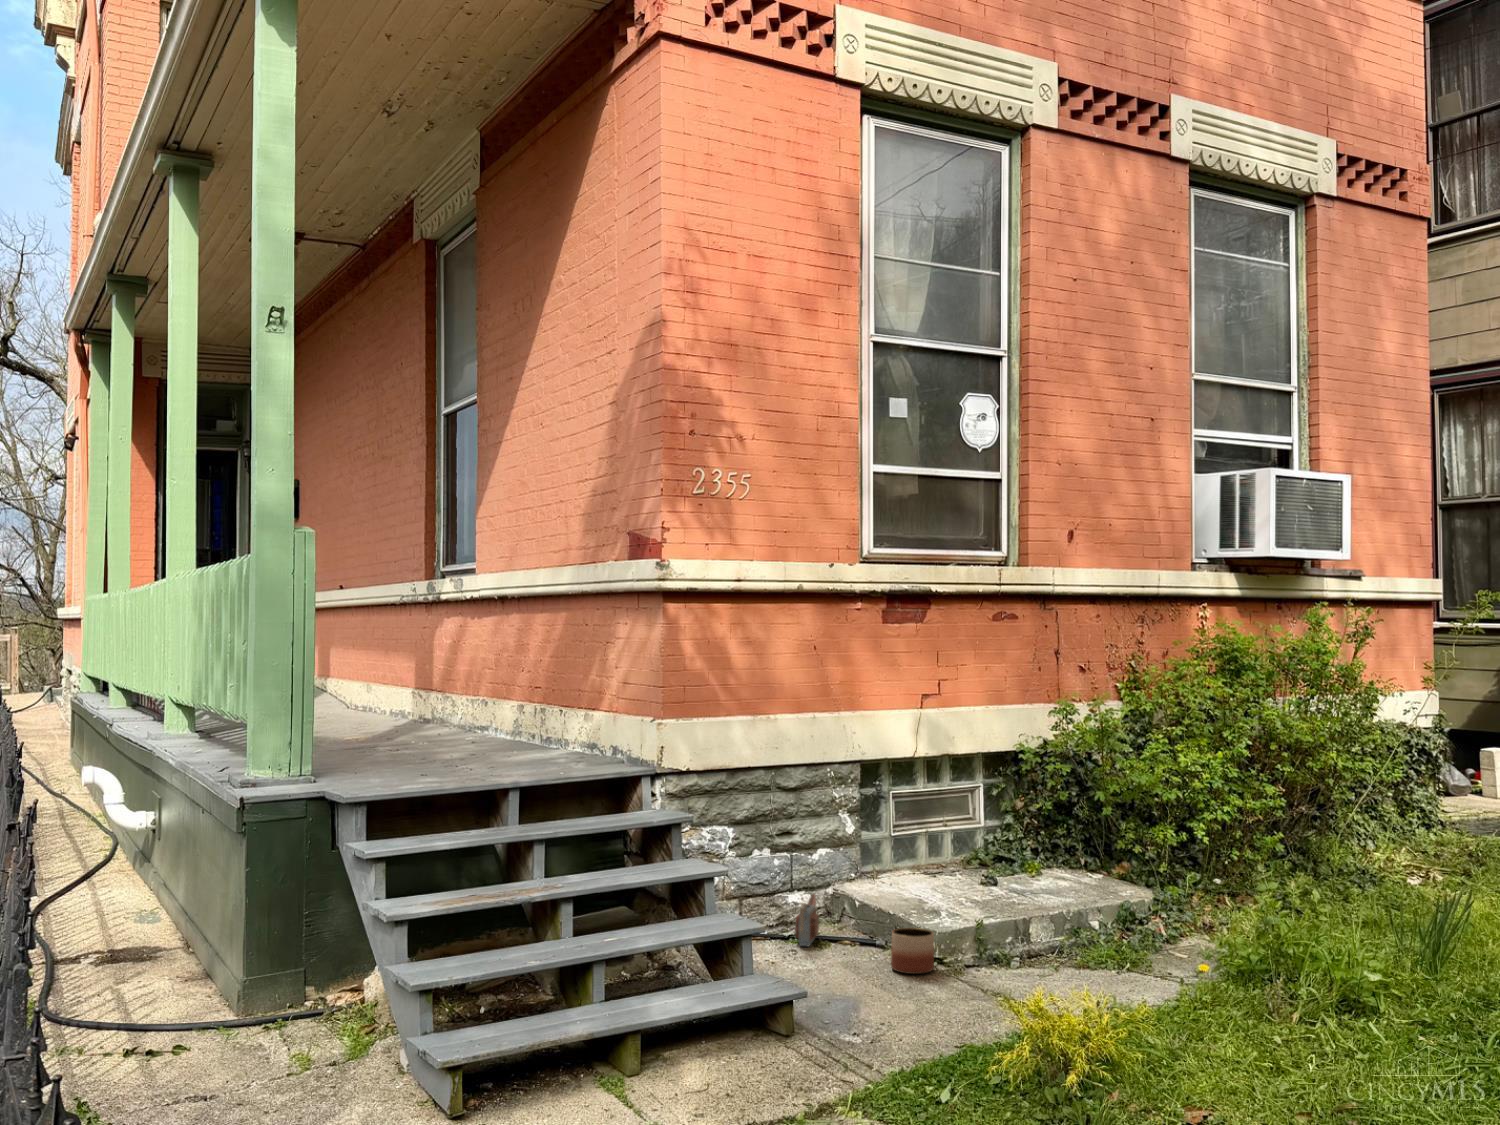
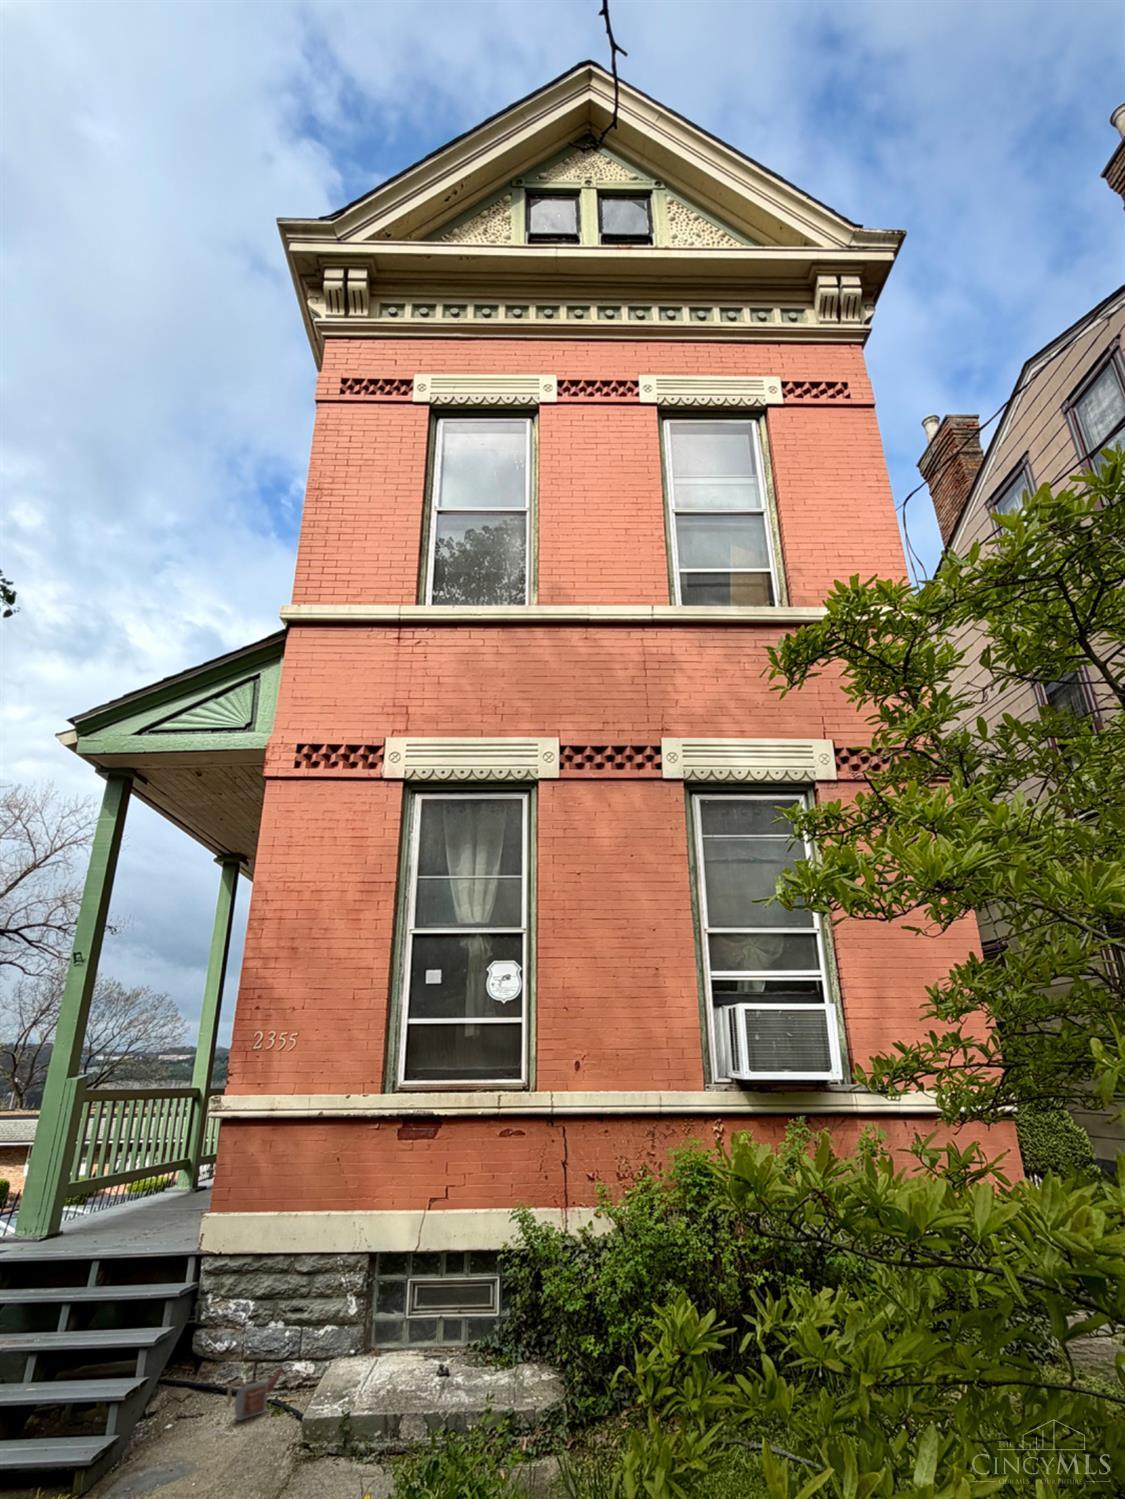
planter: present [891,928,934,974] -> none [230,1421,270,1472]

